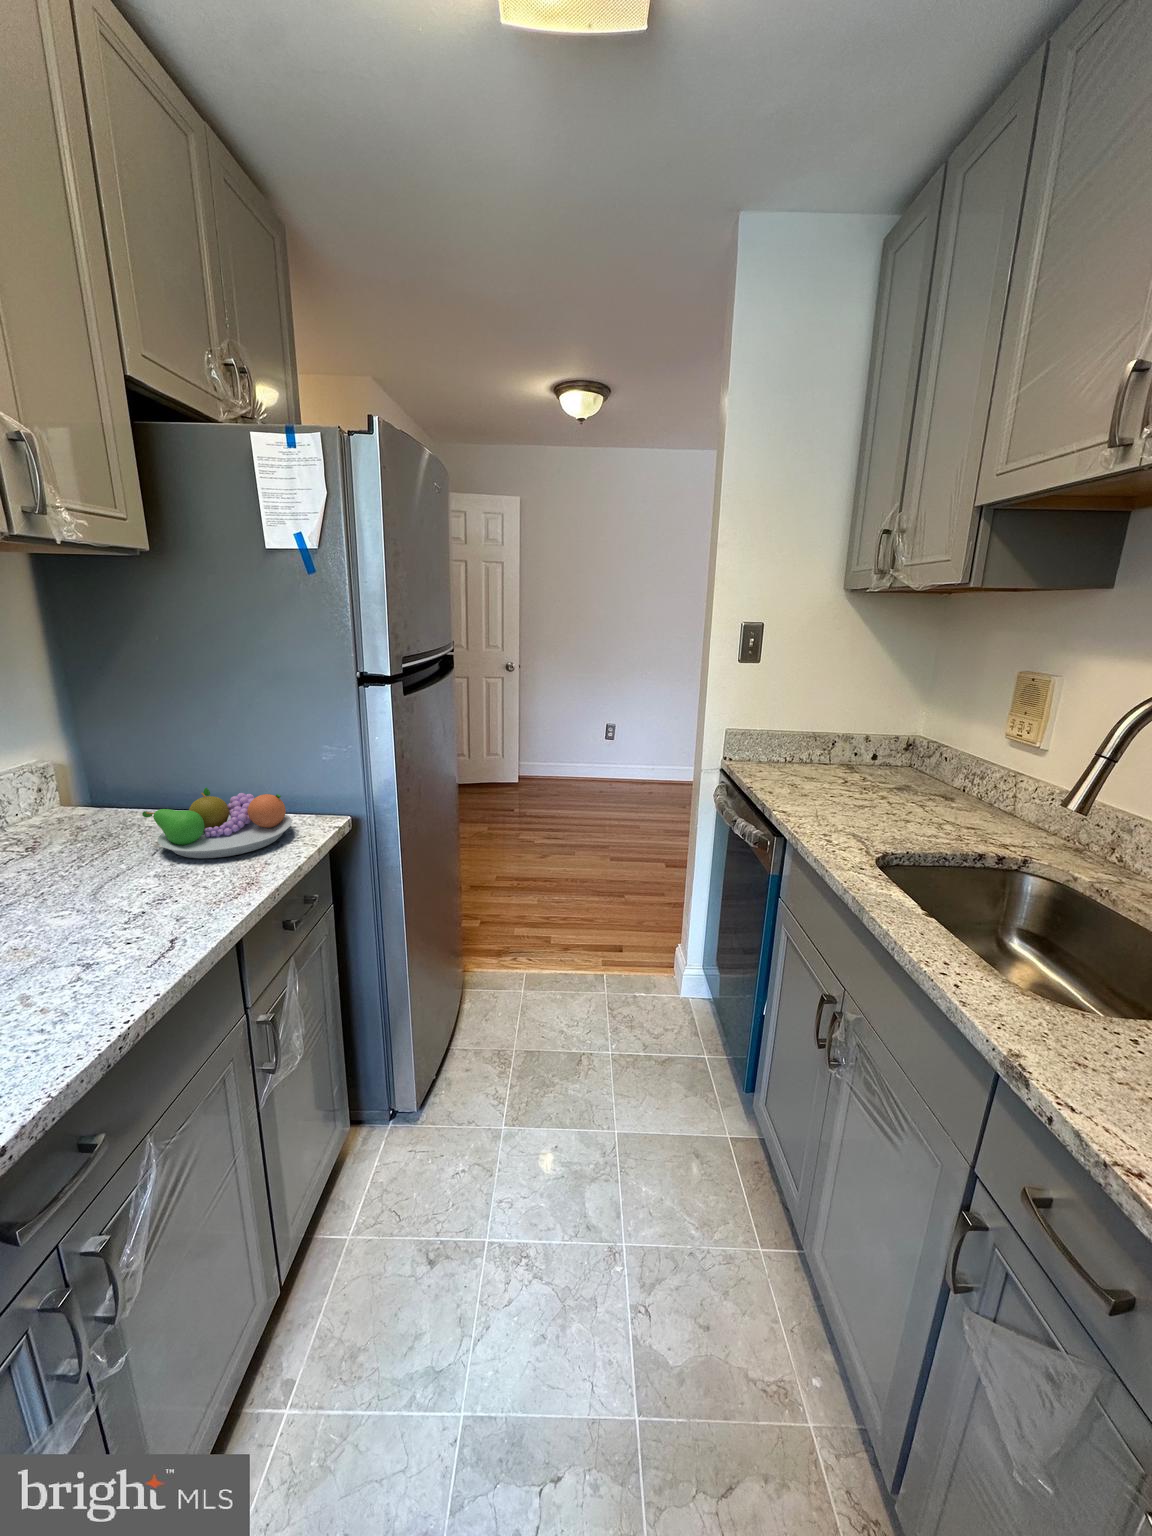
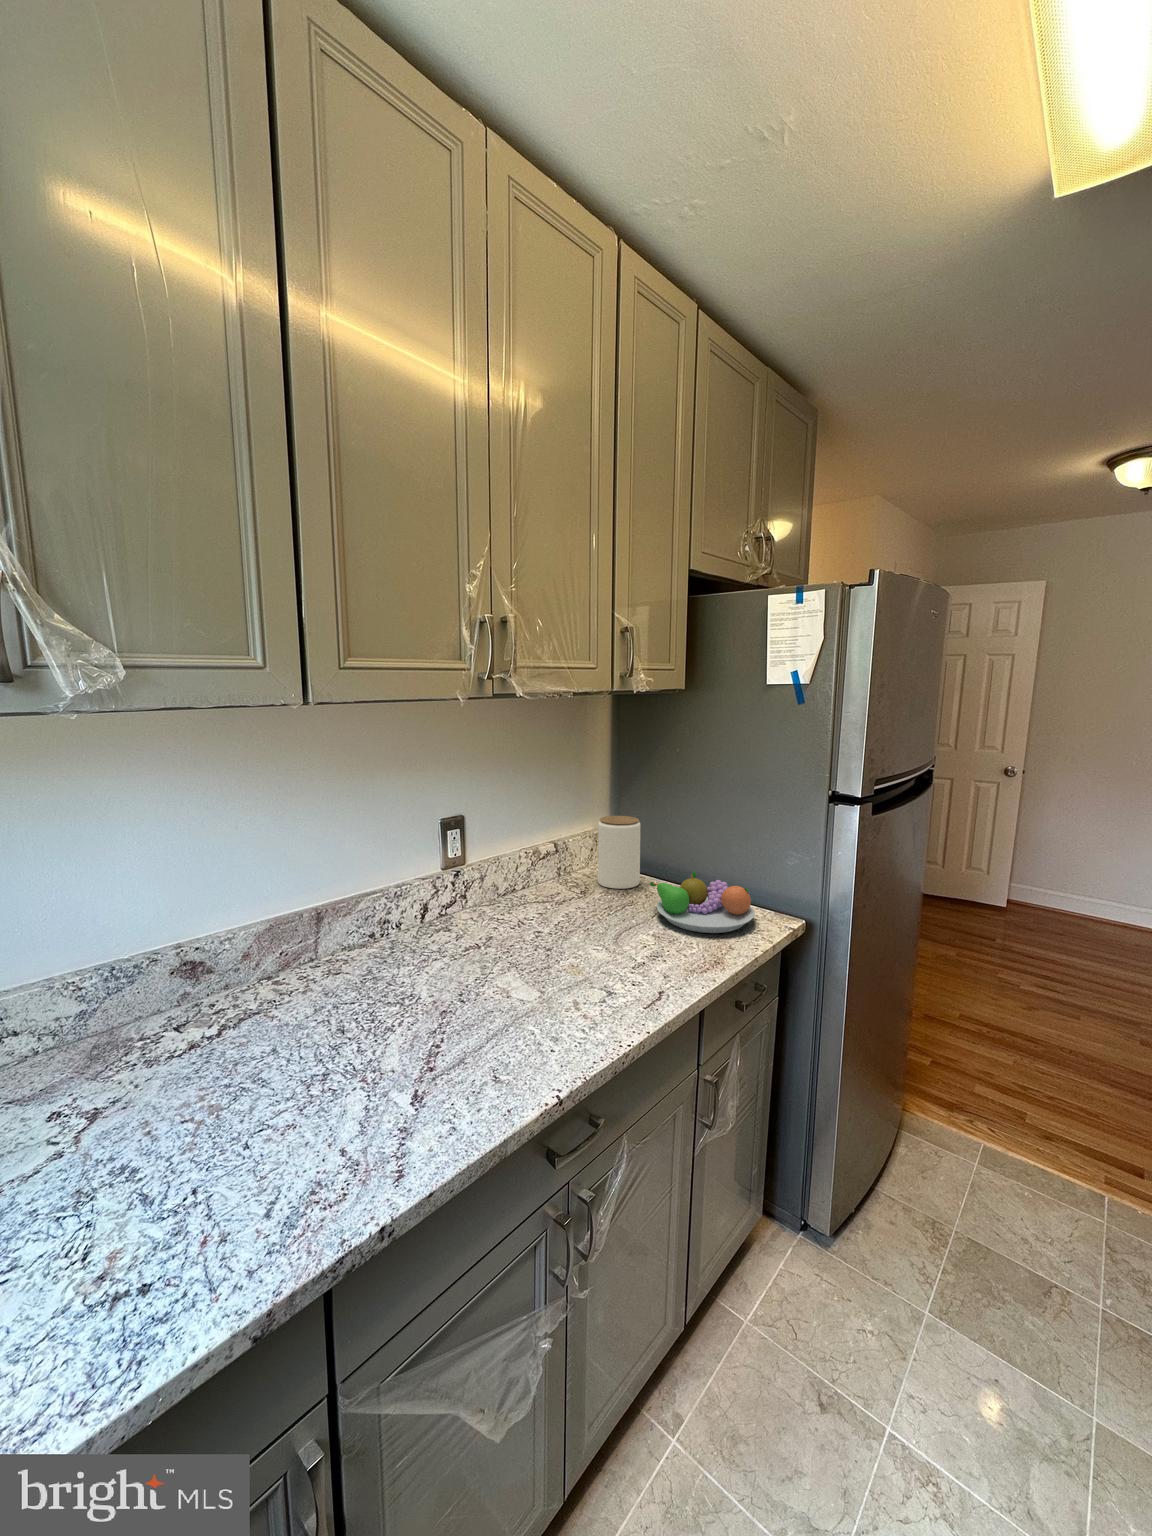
jar: none [41,735,130,835] -> present [598,816,641,889]

